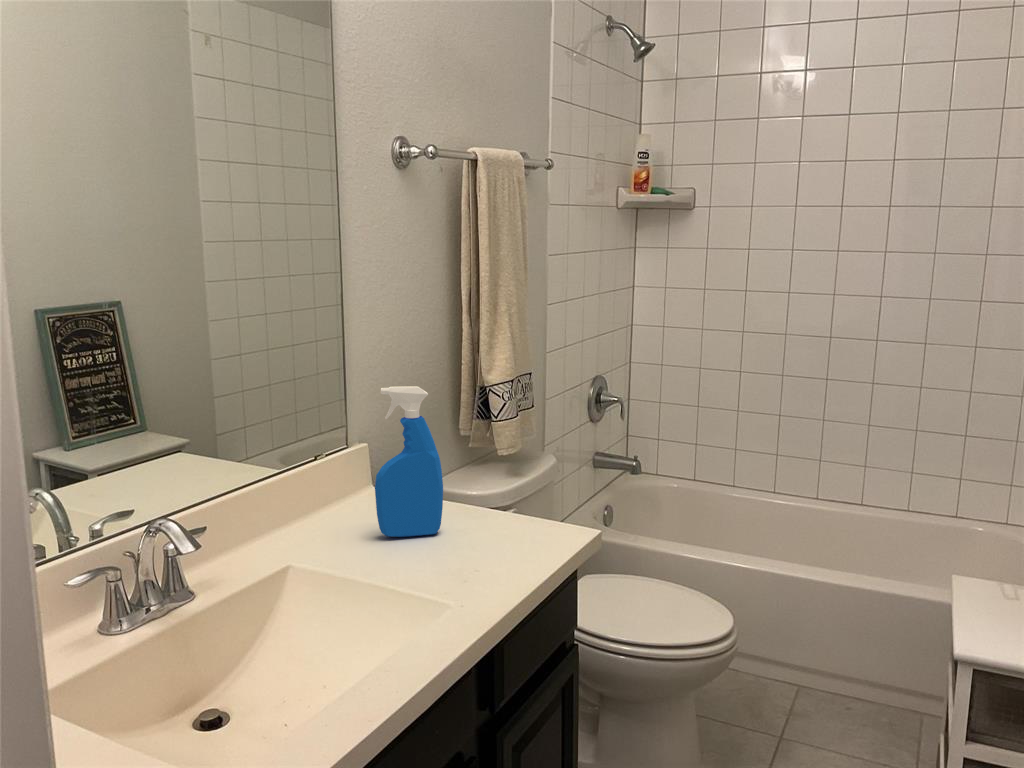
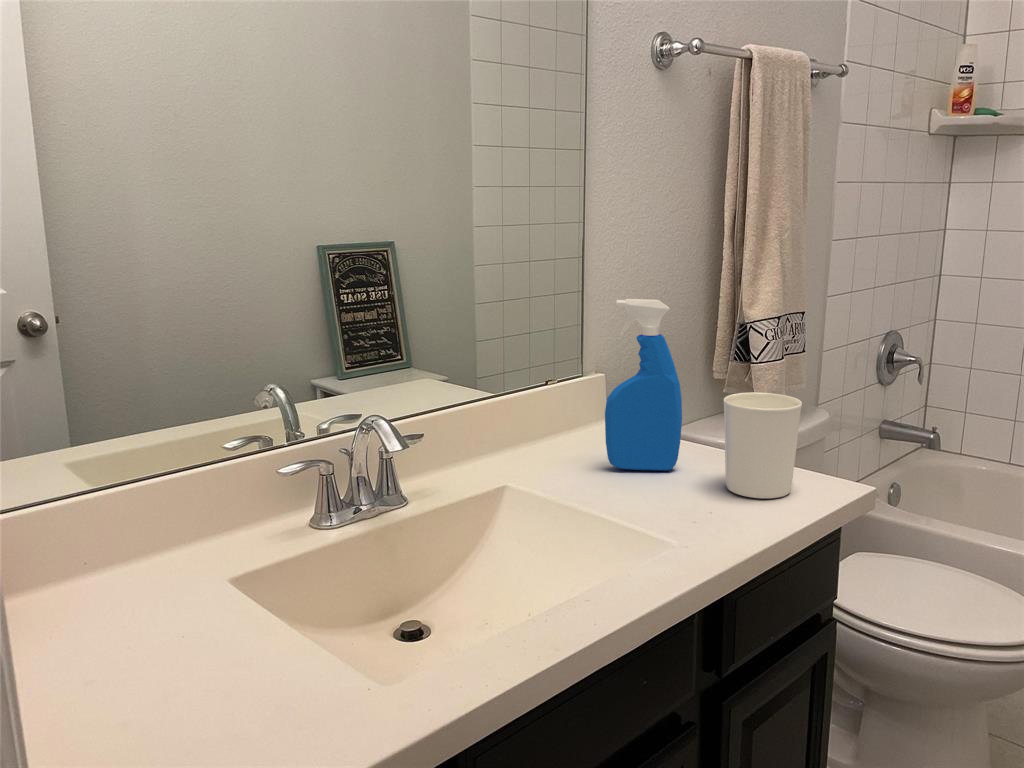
candle holder: none [479,462,543,554] -> present [723,392,802,498]

